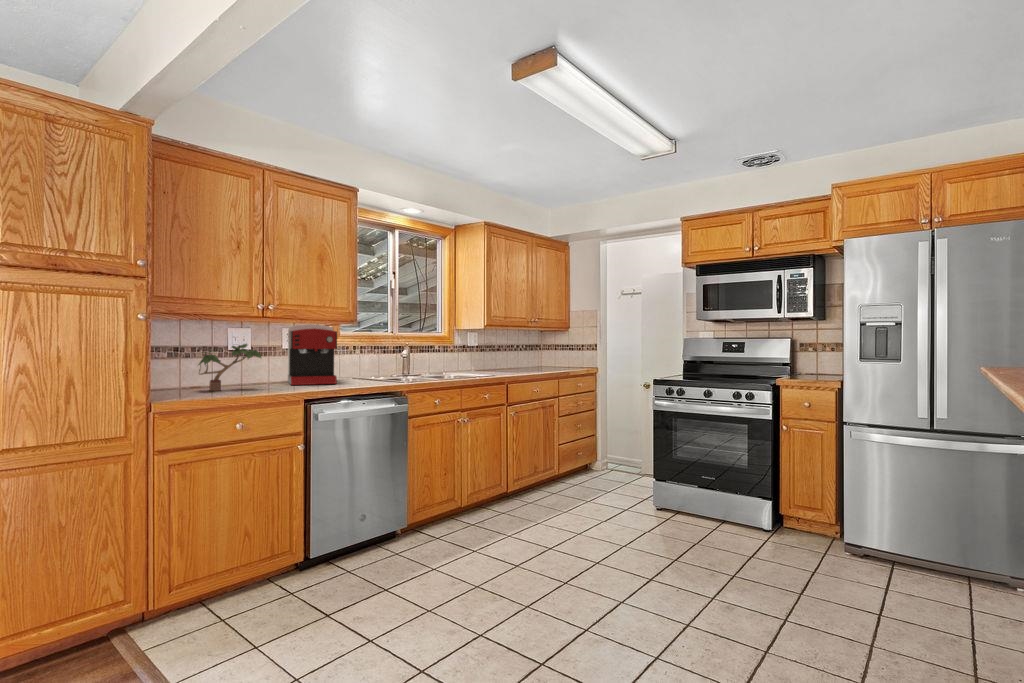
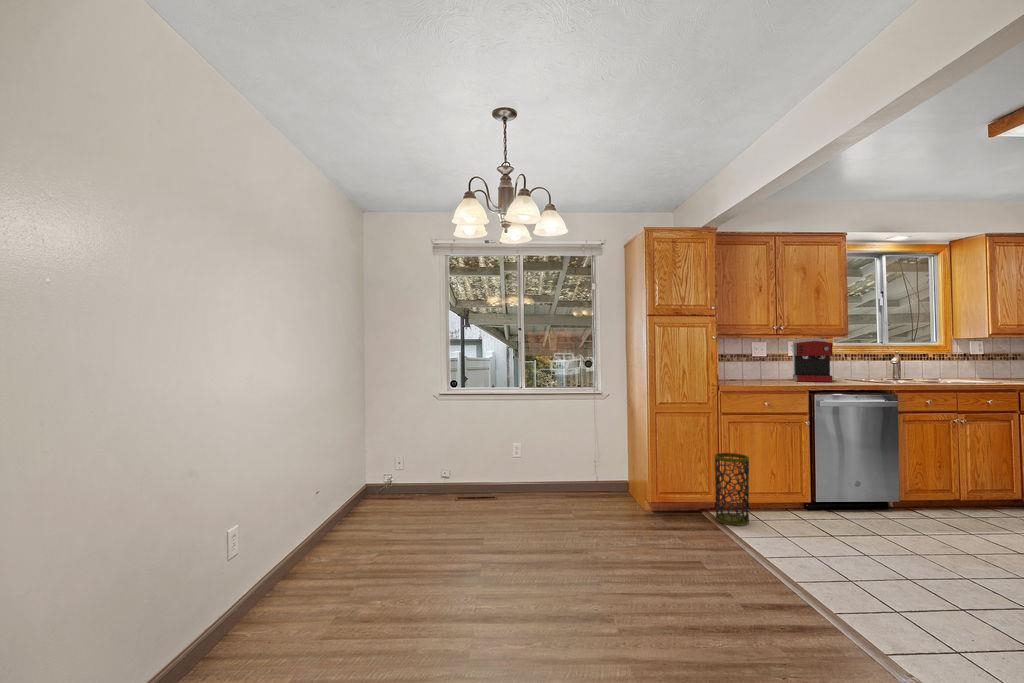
potted plant: present [198,344,261,391] -> none [734,351,783,382]
trash can: none [132,518,199,657] -> present [715,453,749,526]

